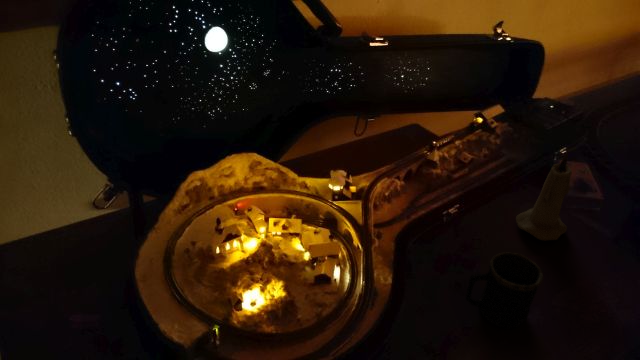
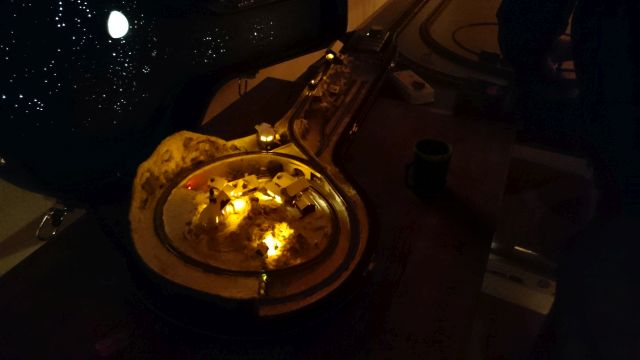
candle: present [516,152,572,240] -> none [393,56,429,131]

